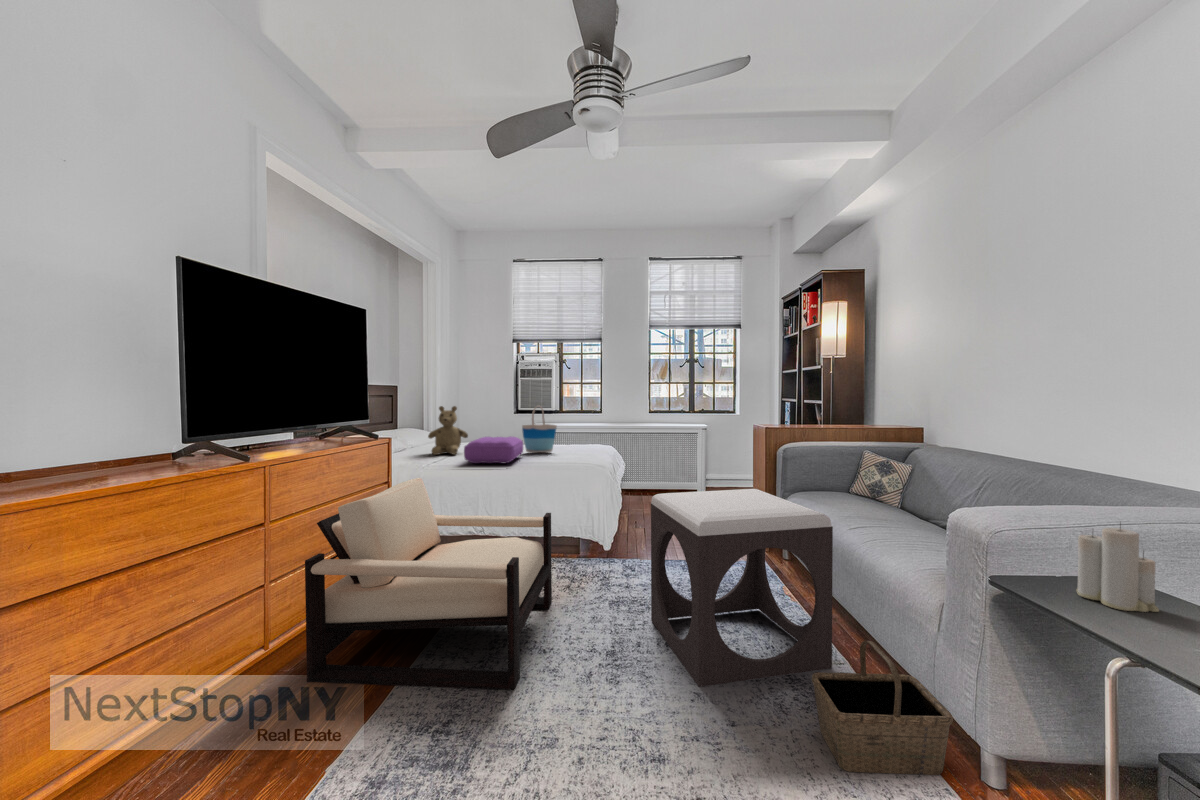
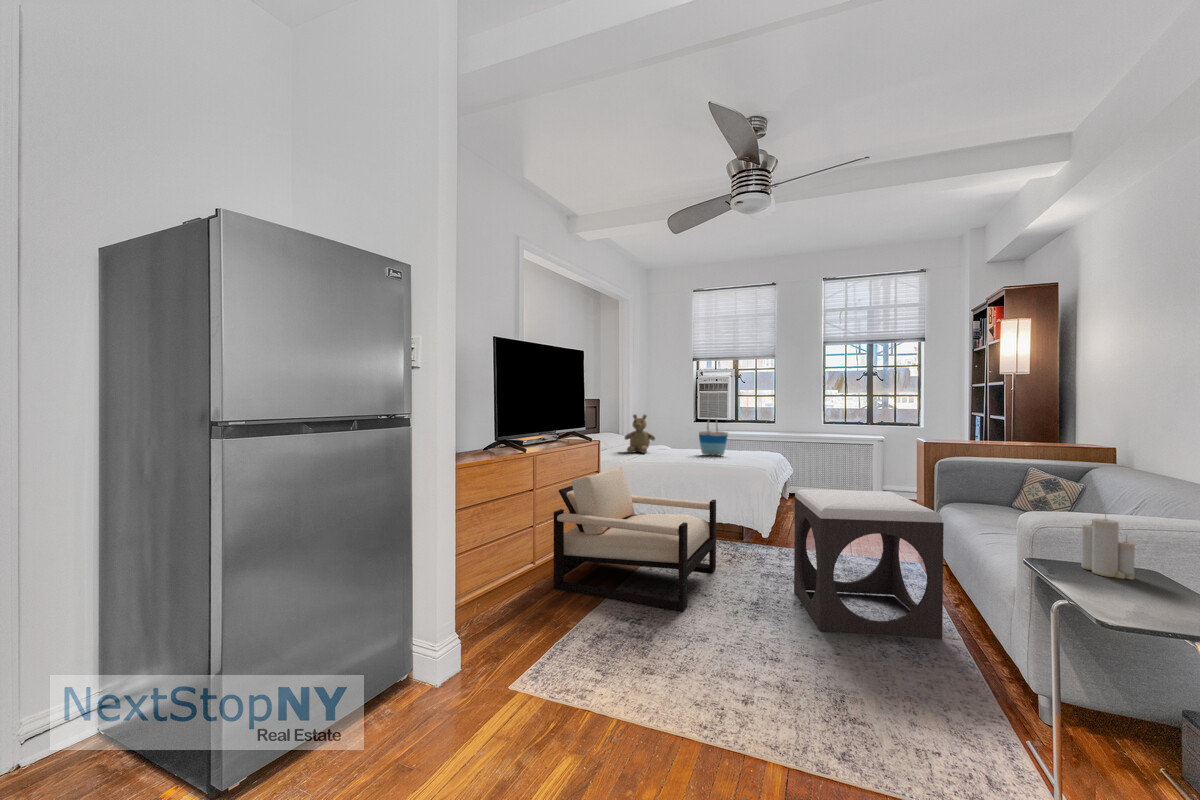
pillow: present [464,436,523,464] -> none [652,440,699,462]
basket: present [812,641,953,775] -> none [903,605,1009,706]

